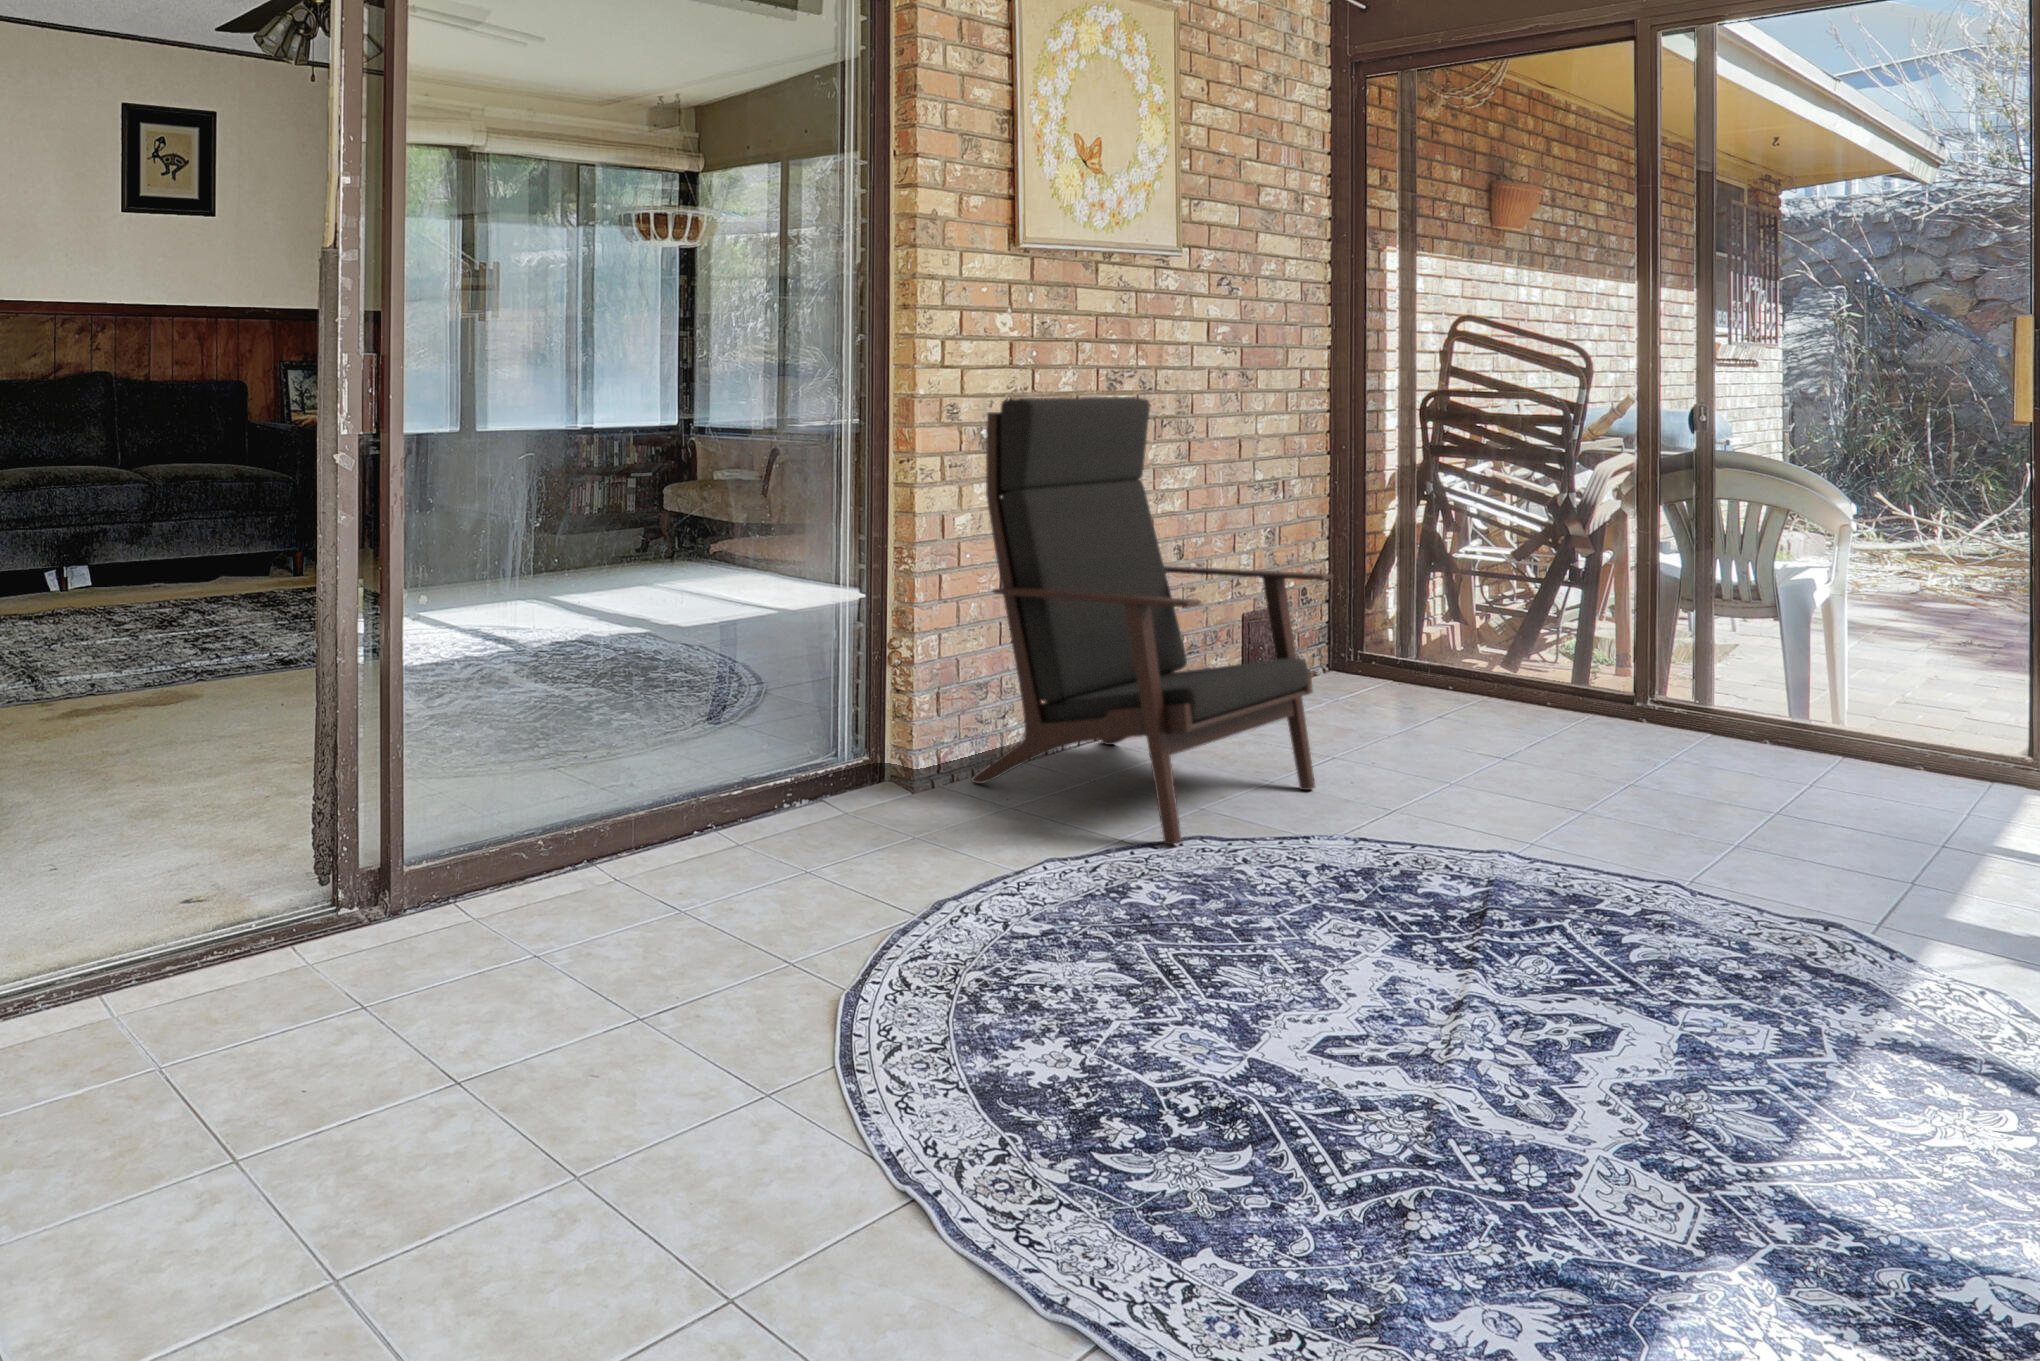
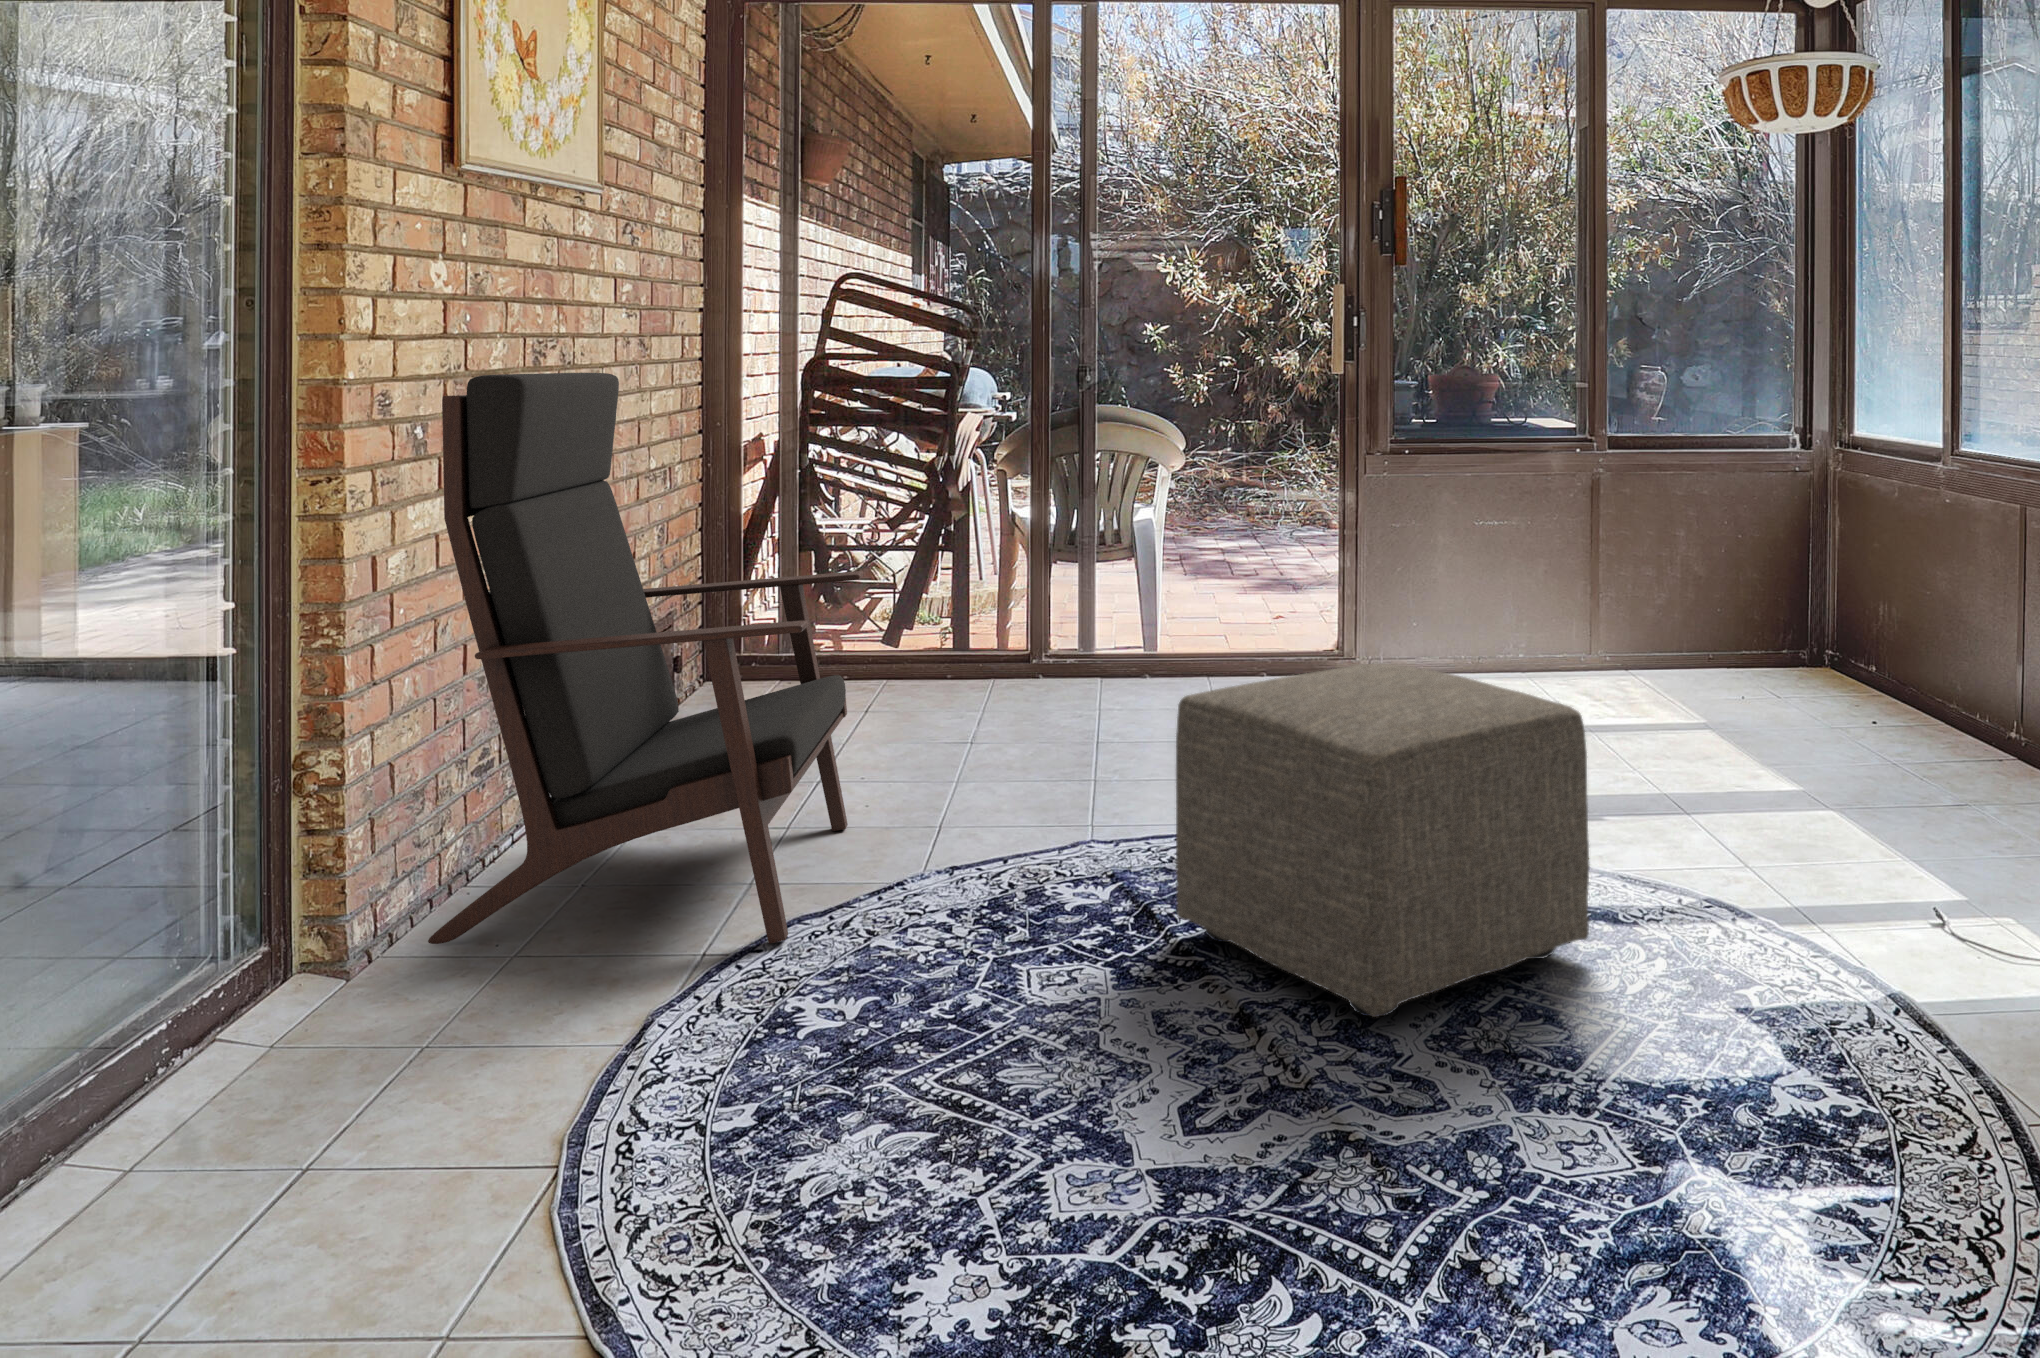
ottoman: none [1489,720,1939,1088] -> present [1176,663,1590,1017]

